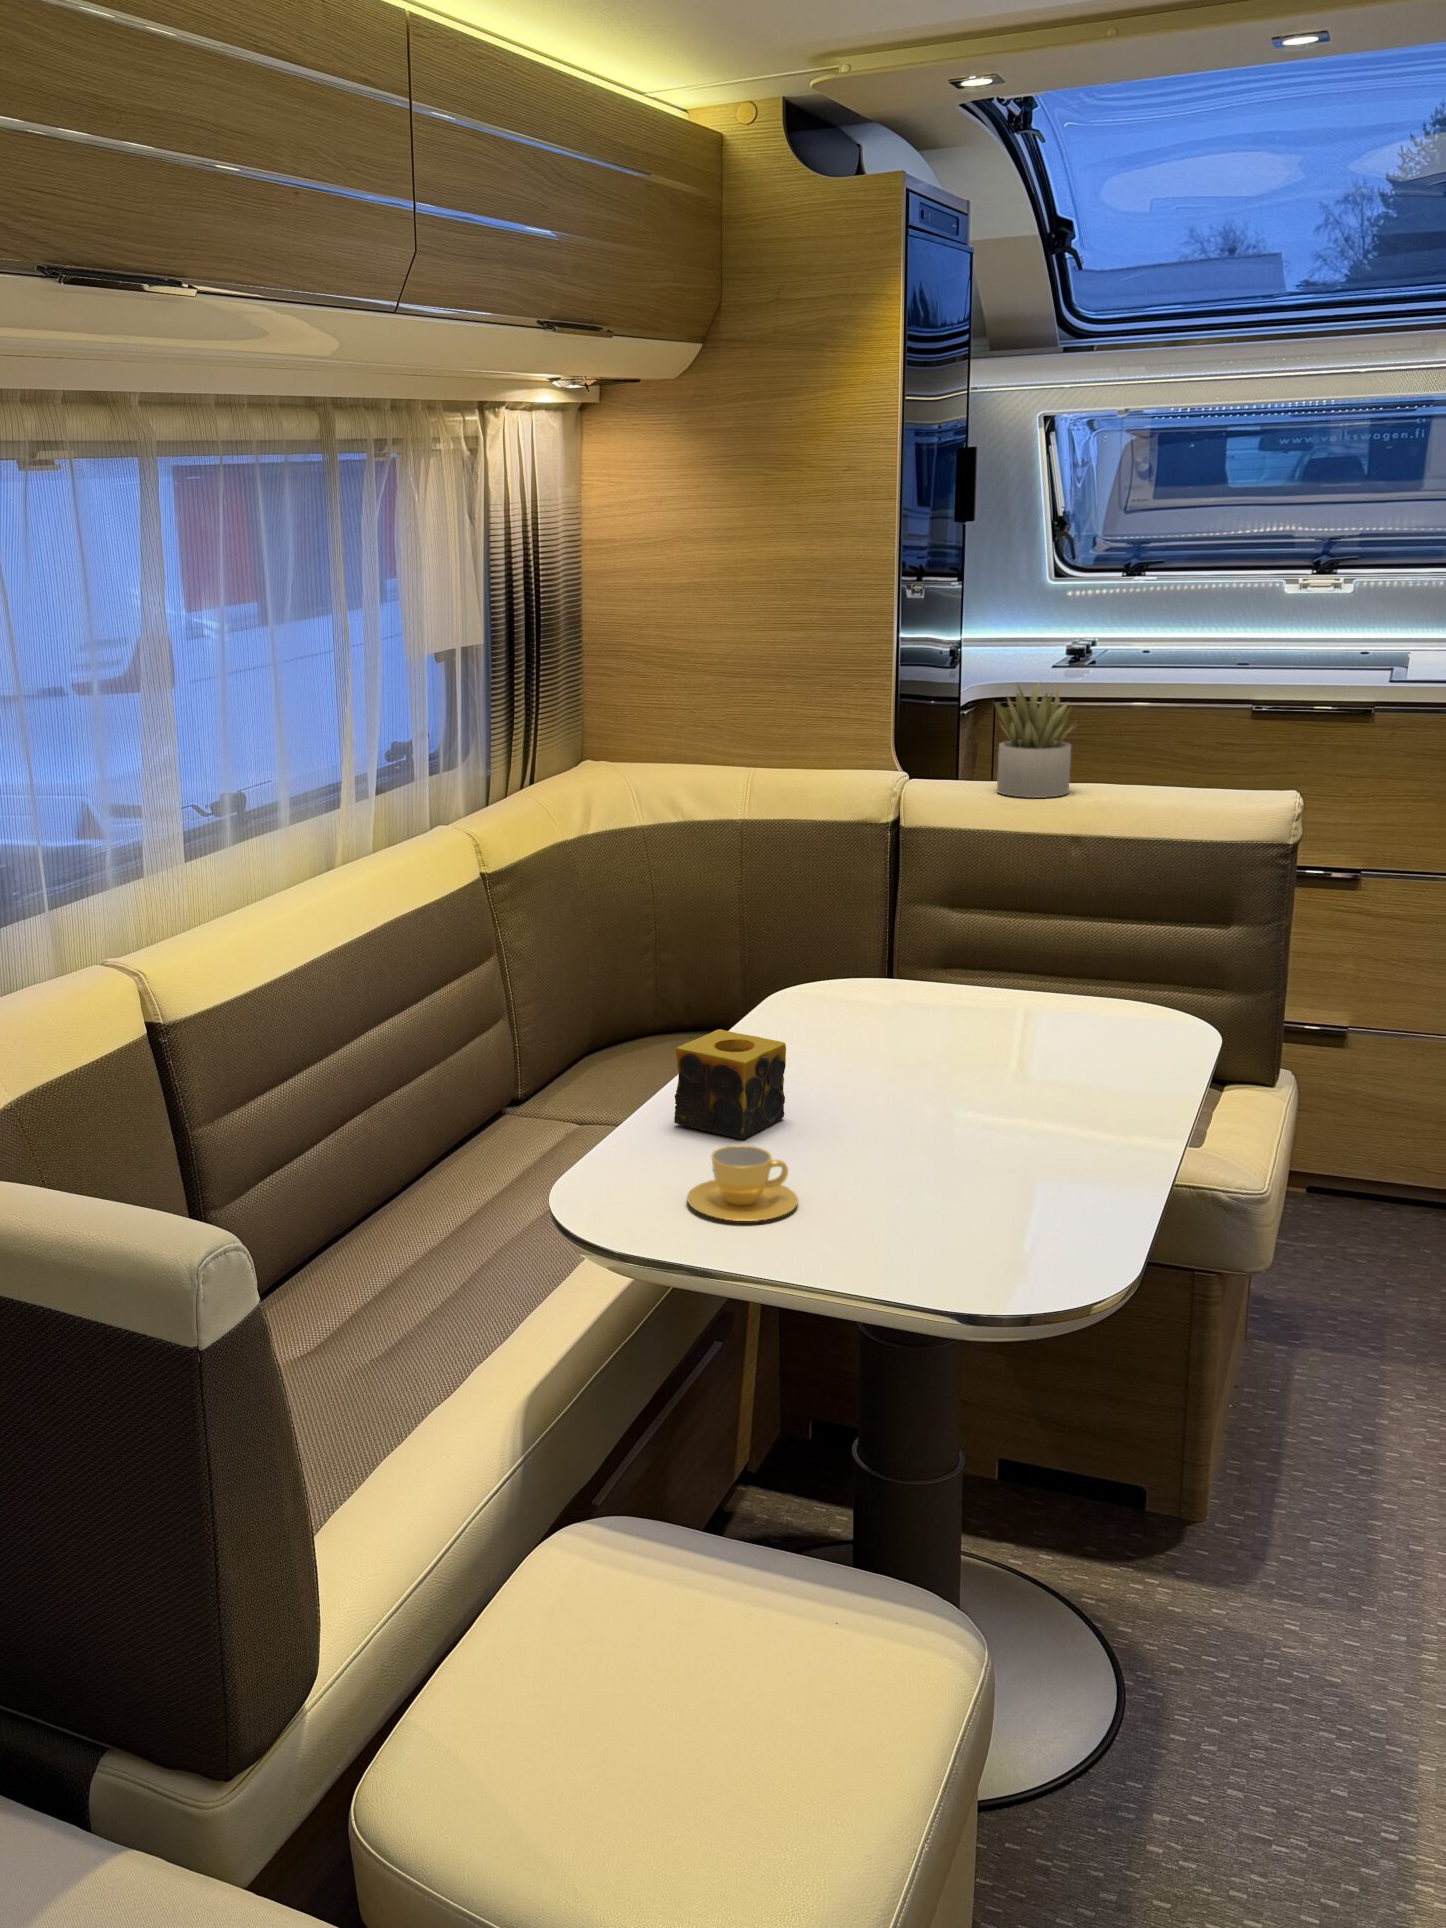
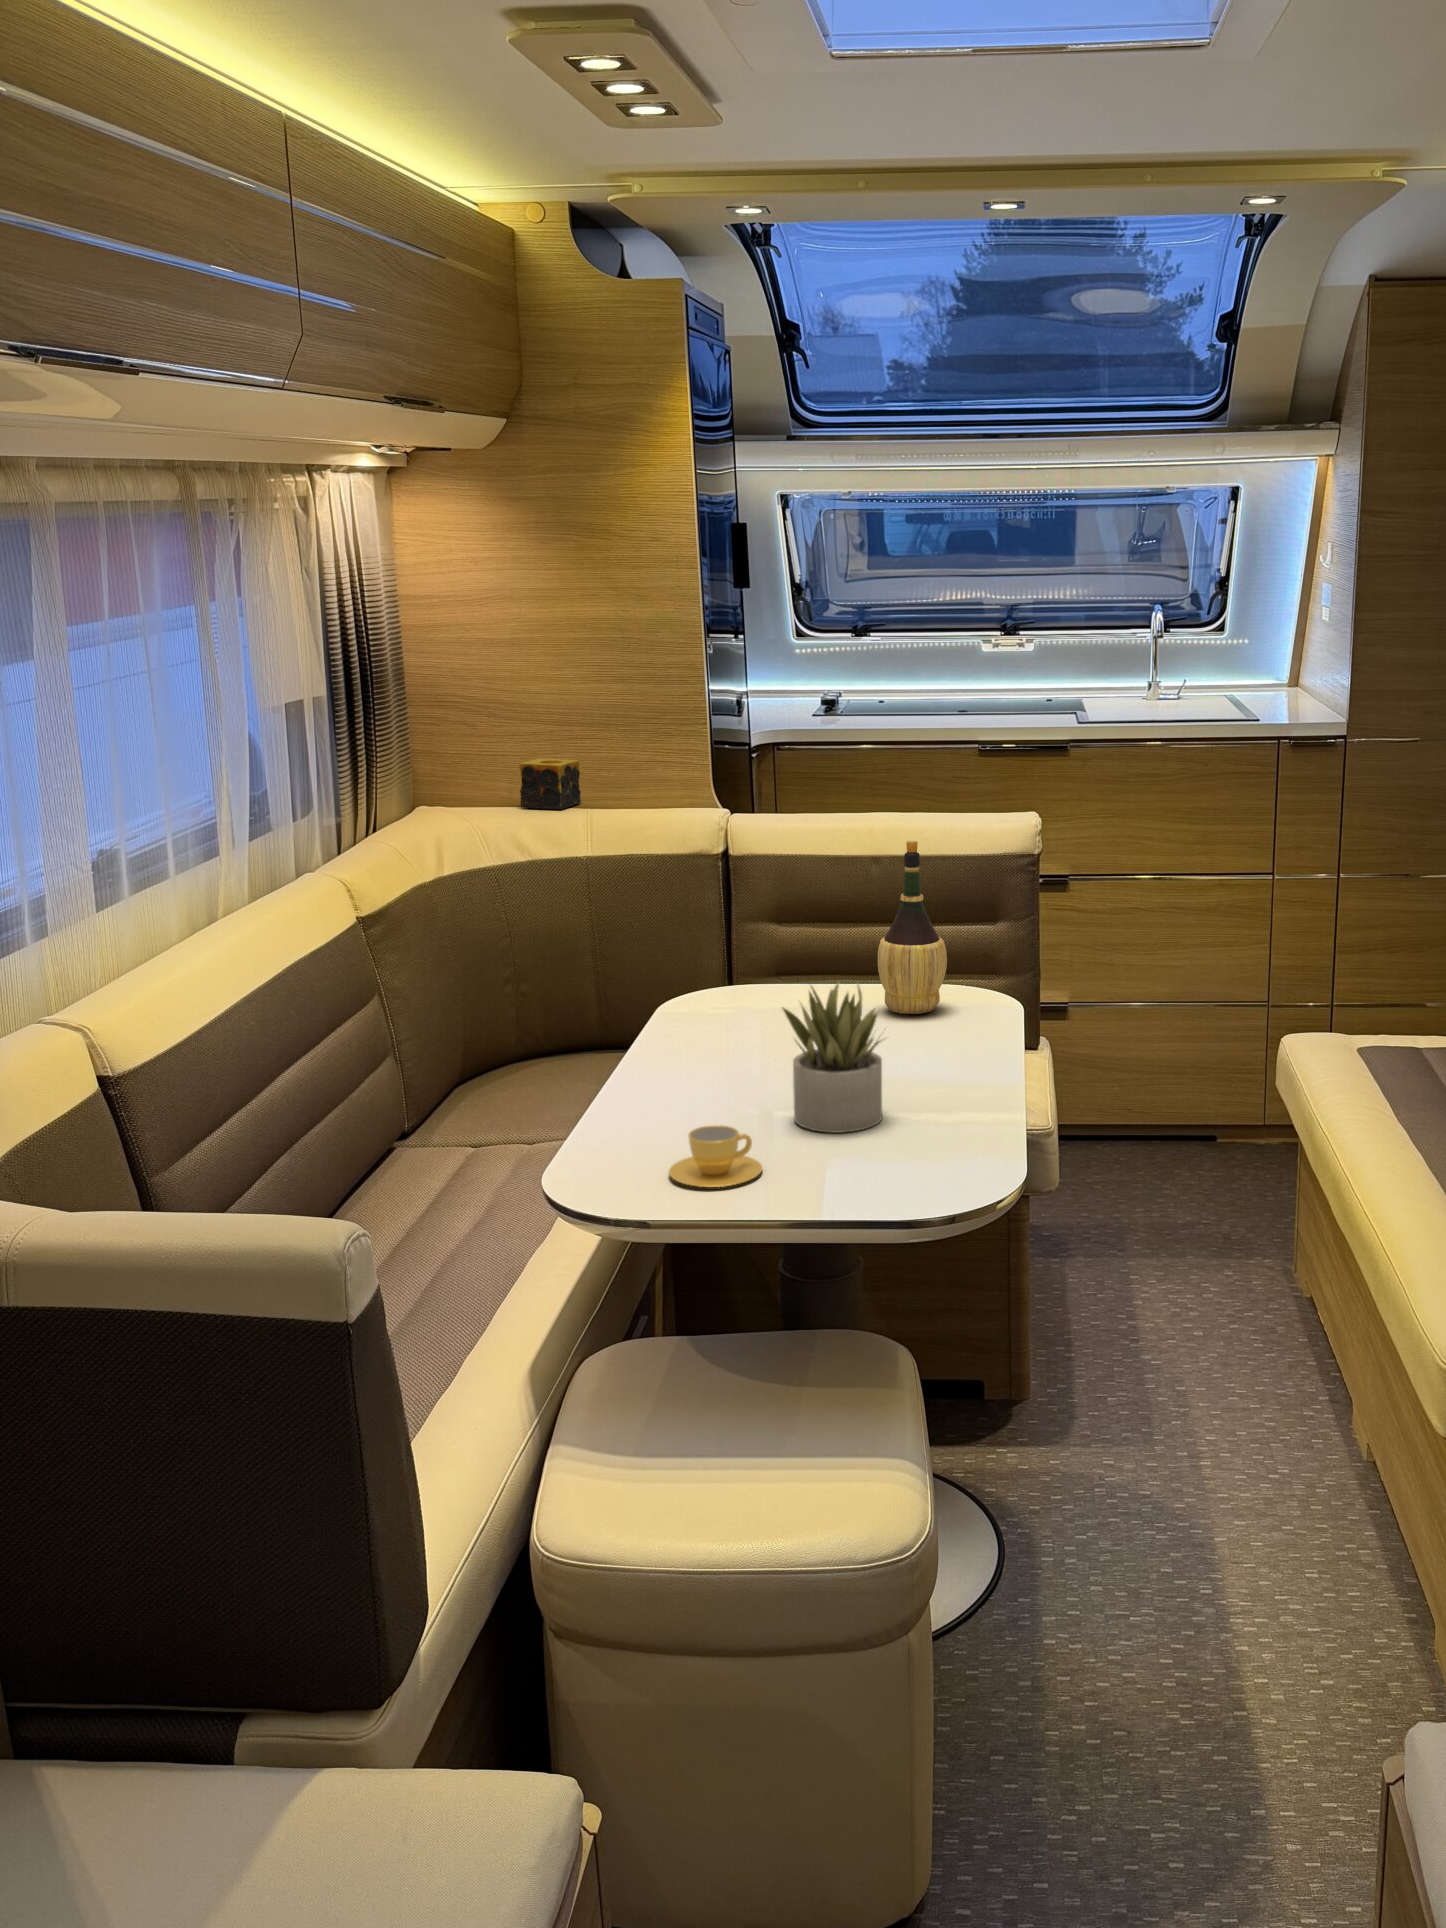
succulent plant: present [994,683,1073,798] -> present [783,982,882,1133]
wine bottle: none [1028,818,1118,1029] -> present [878,841,947,1014]
candle: present [674,1029,786,1139] -> present [519,758,581,810]

